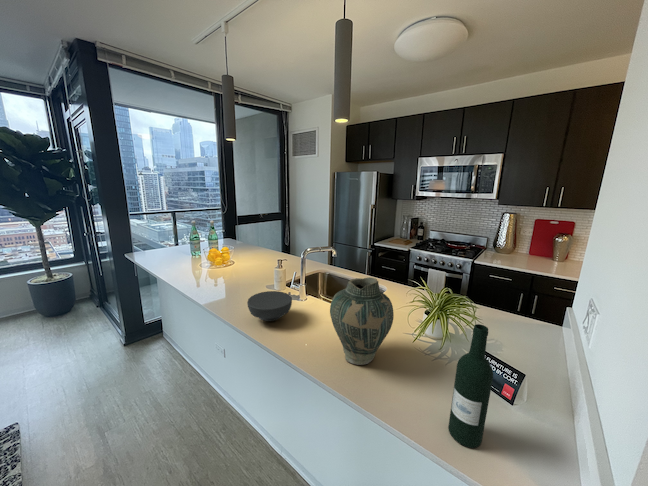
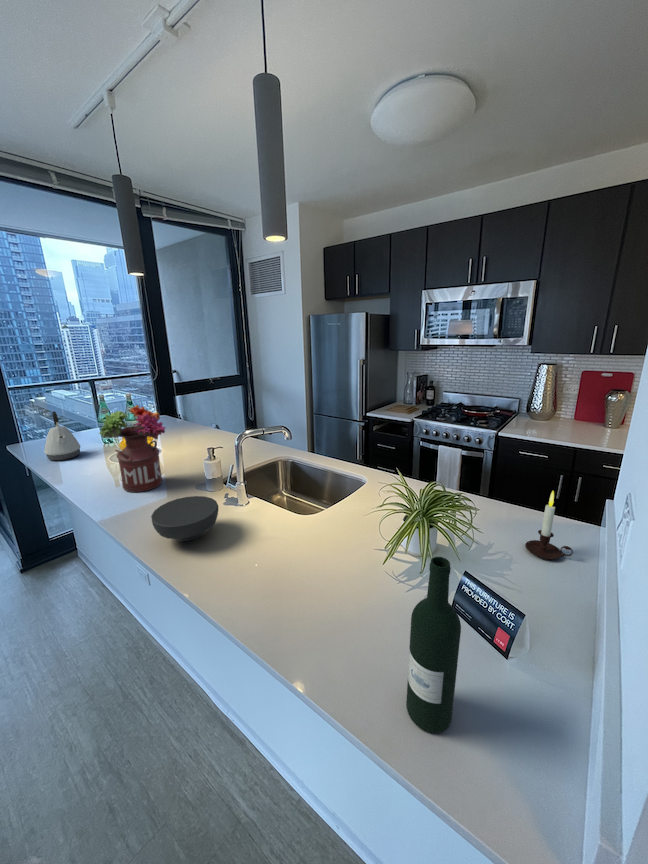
flower arrangement: none [204,227,249,288] -> present [99,405,165,492]
kettle: none [154,231,179,265] -> present [44,411,80,460]
vase: present [330,277,394,365] -> none [253,478,345,604]
candle: none [510,296,546,345] -> present [525,491,573,559]

